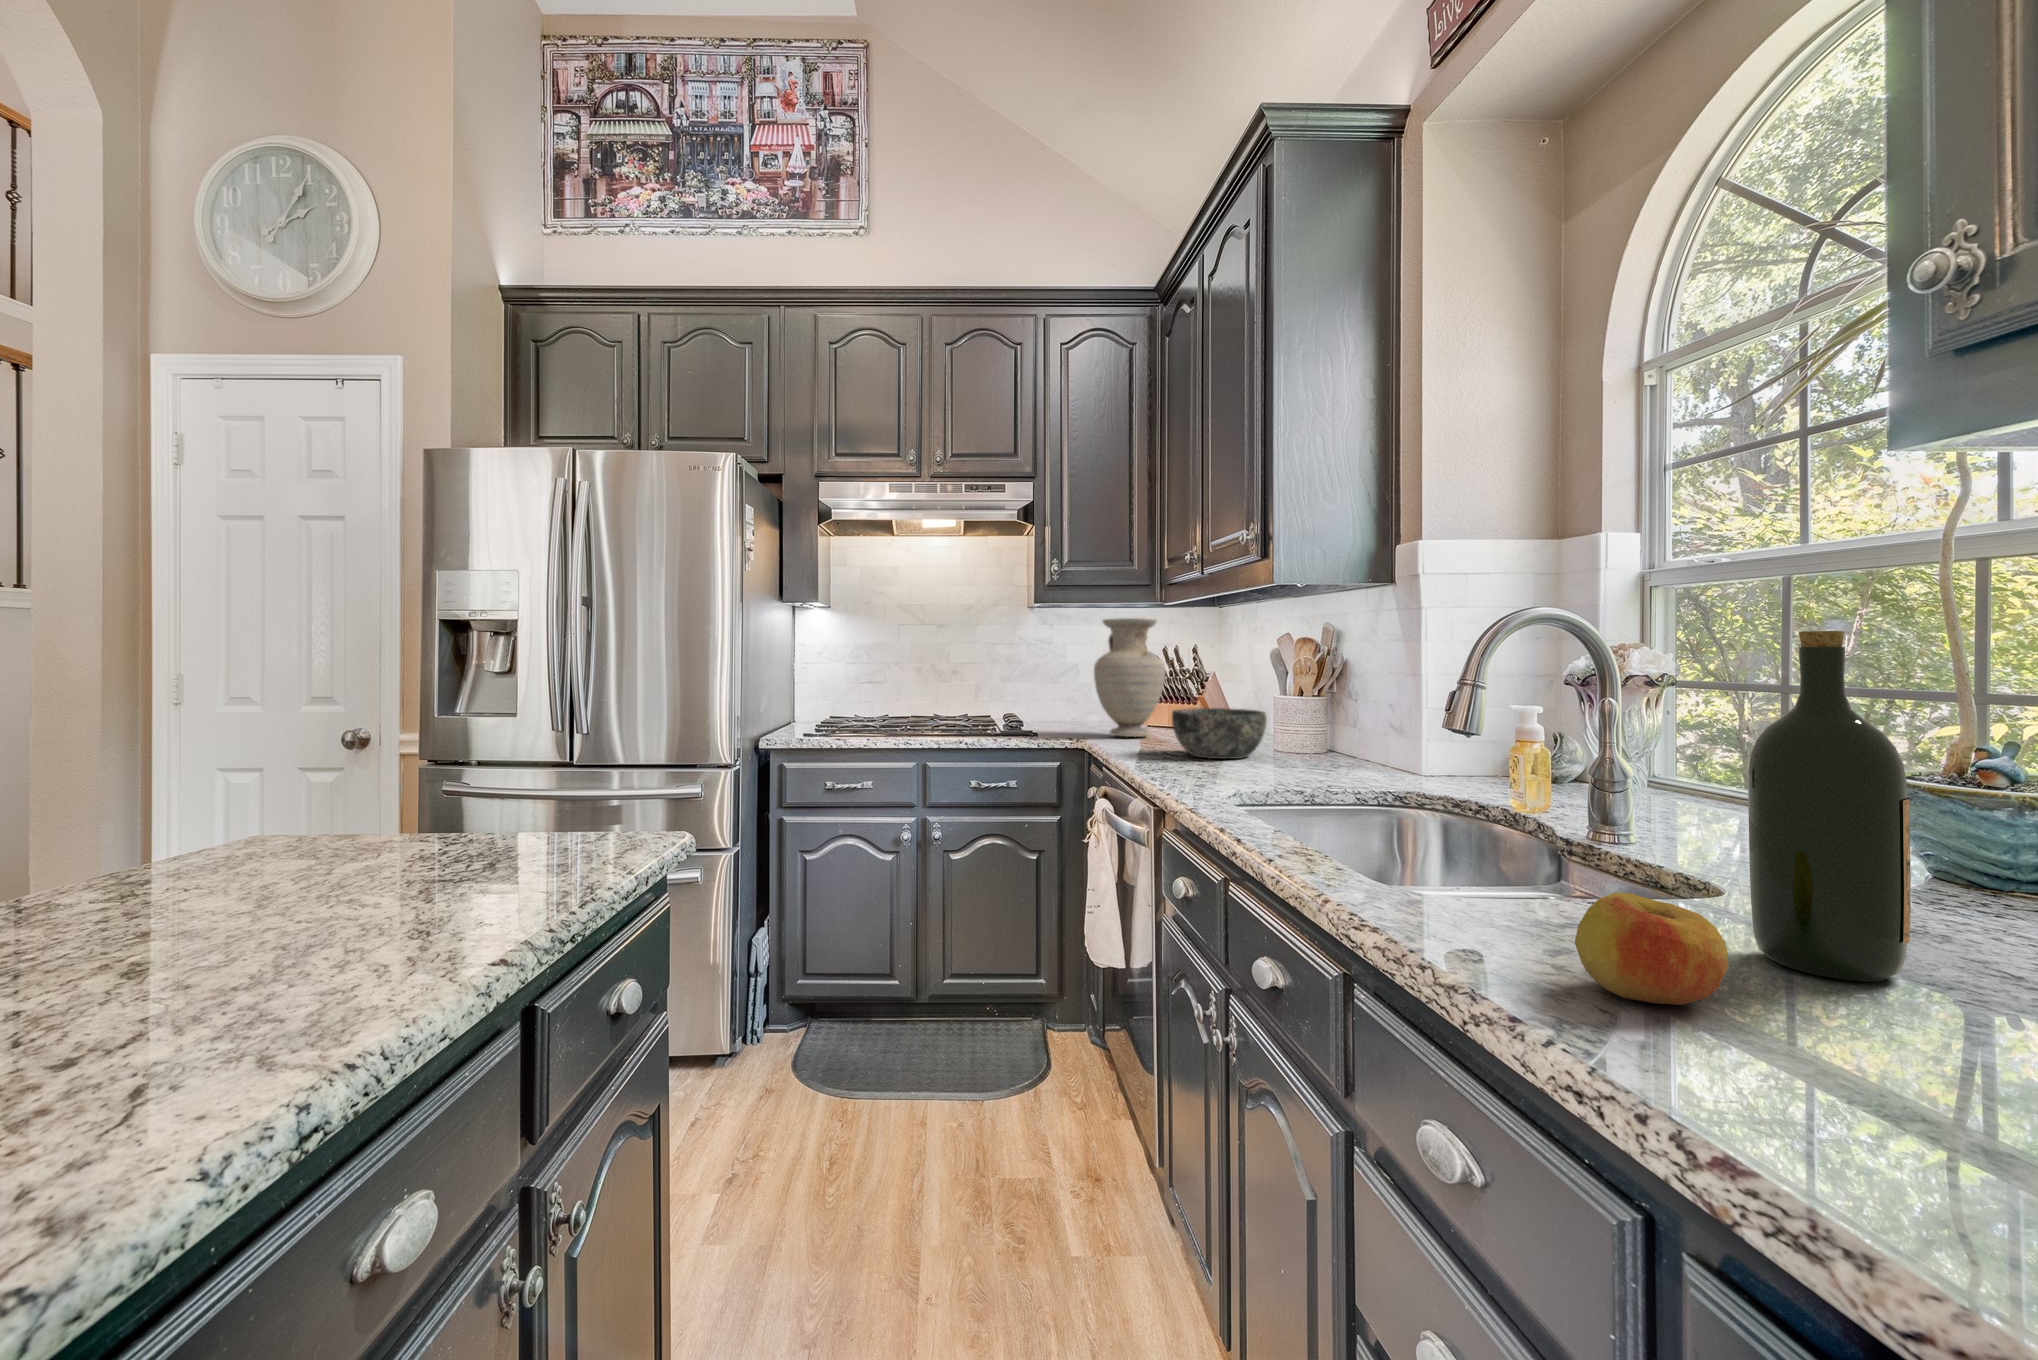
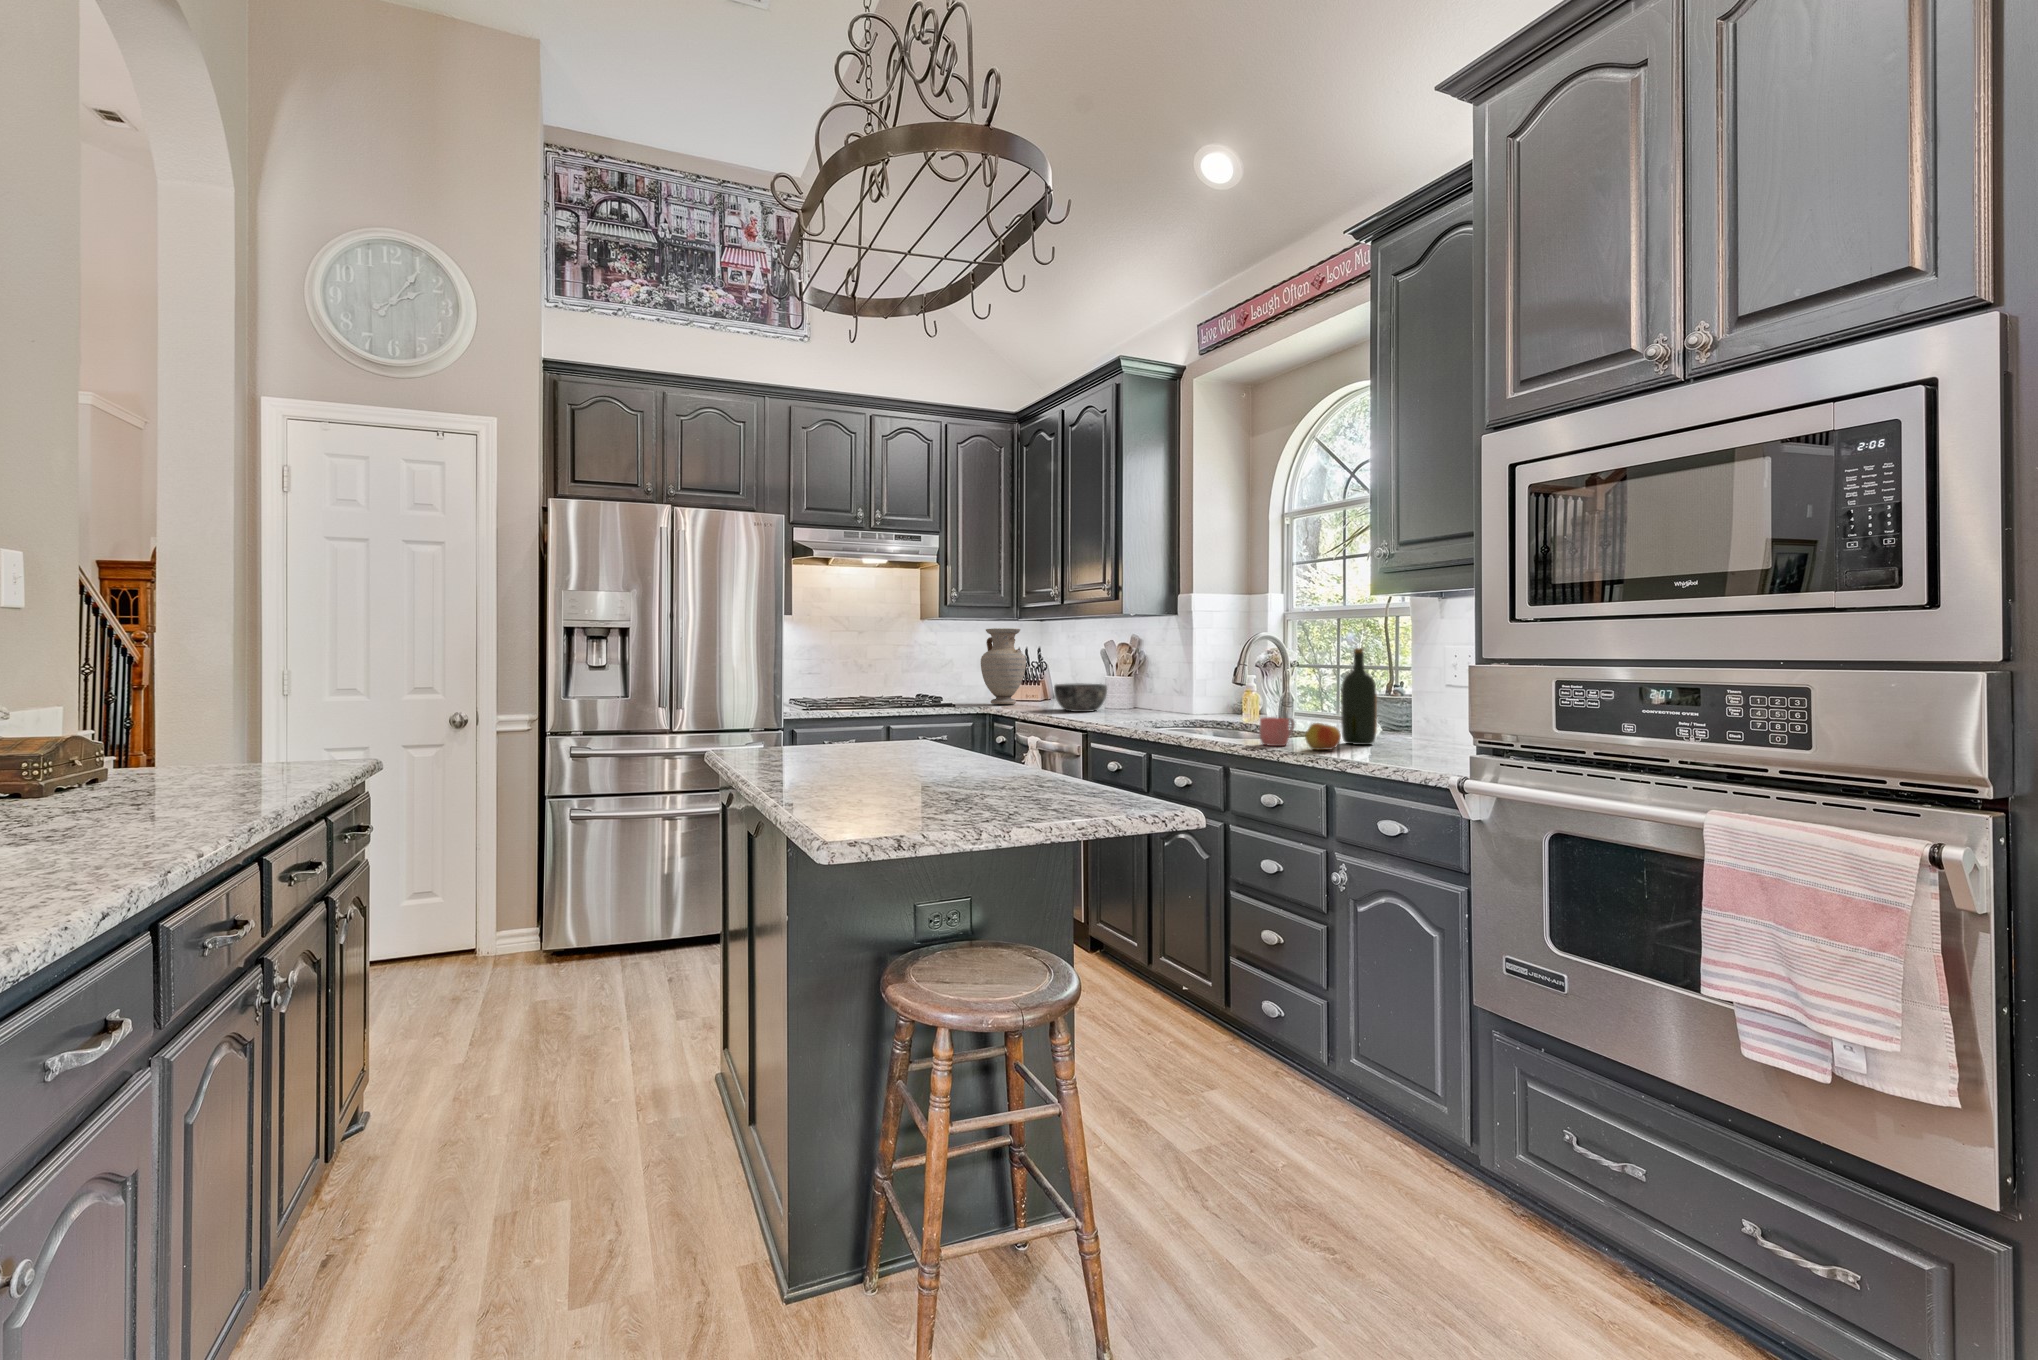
mug: none [1439,841,1566,942] -> present [1260,717,1295,746]

